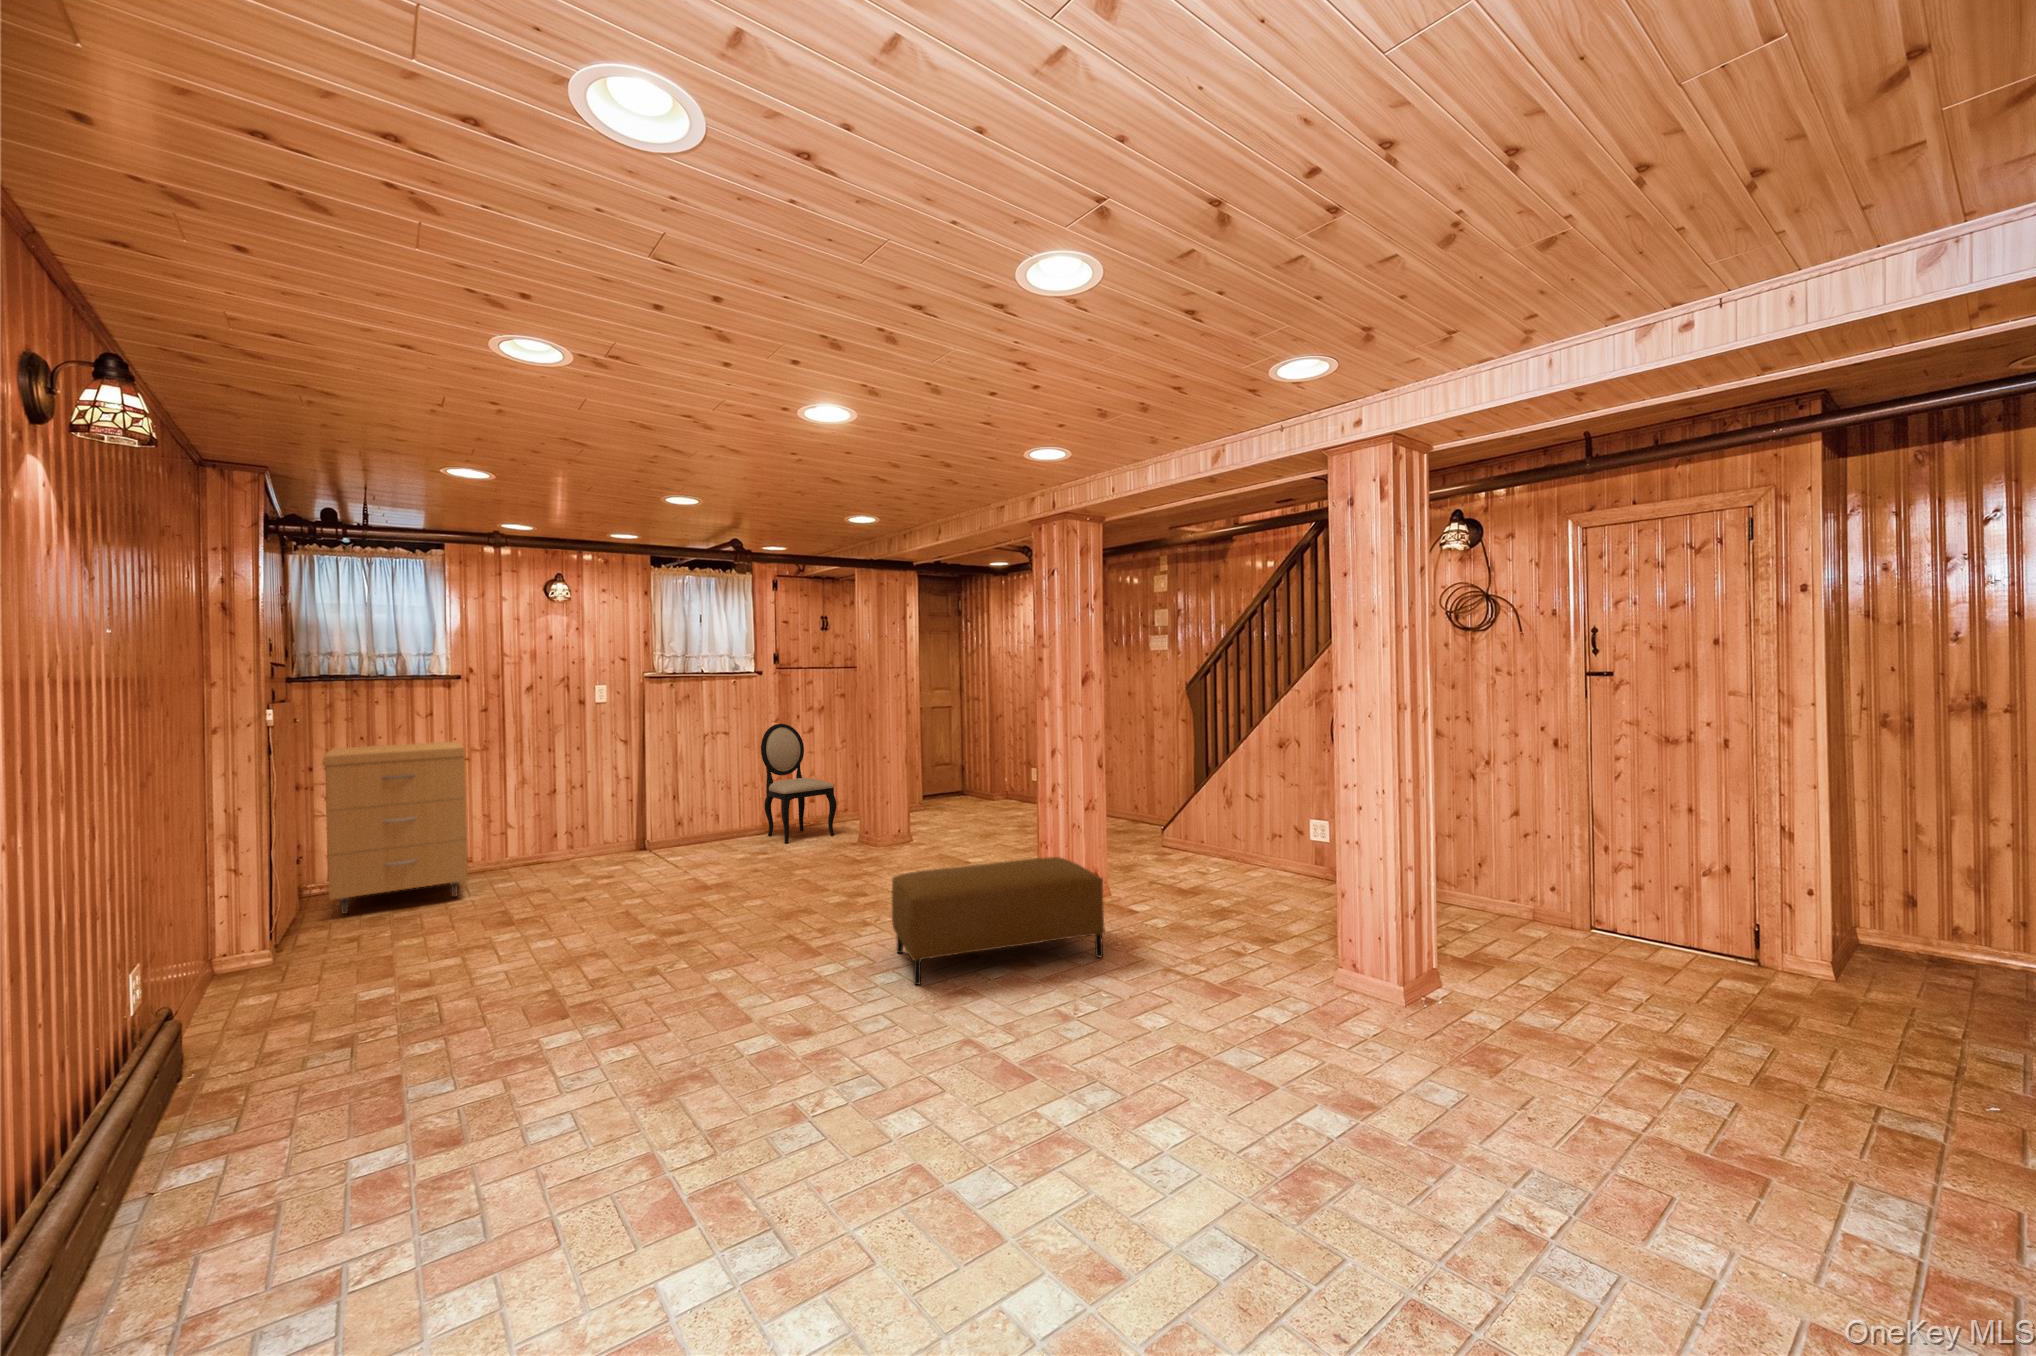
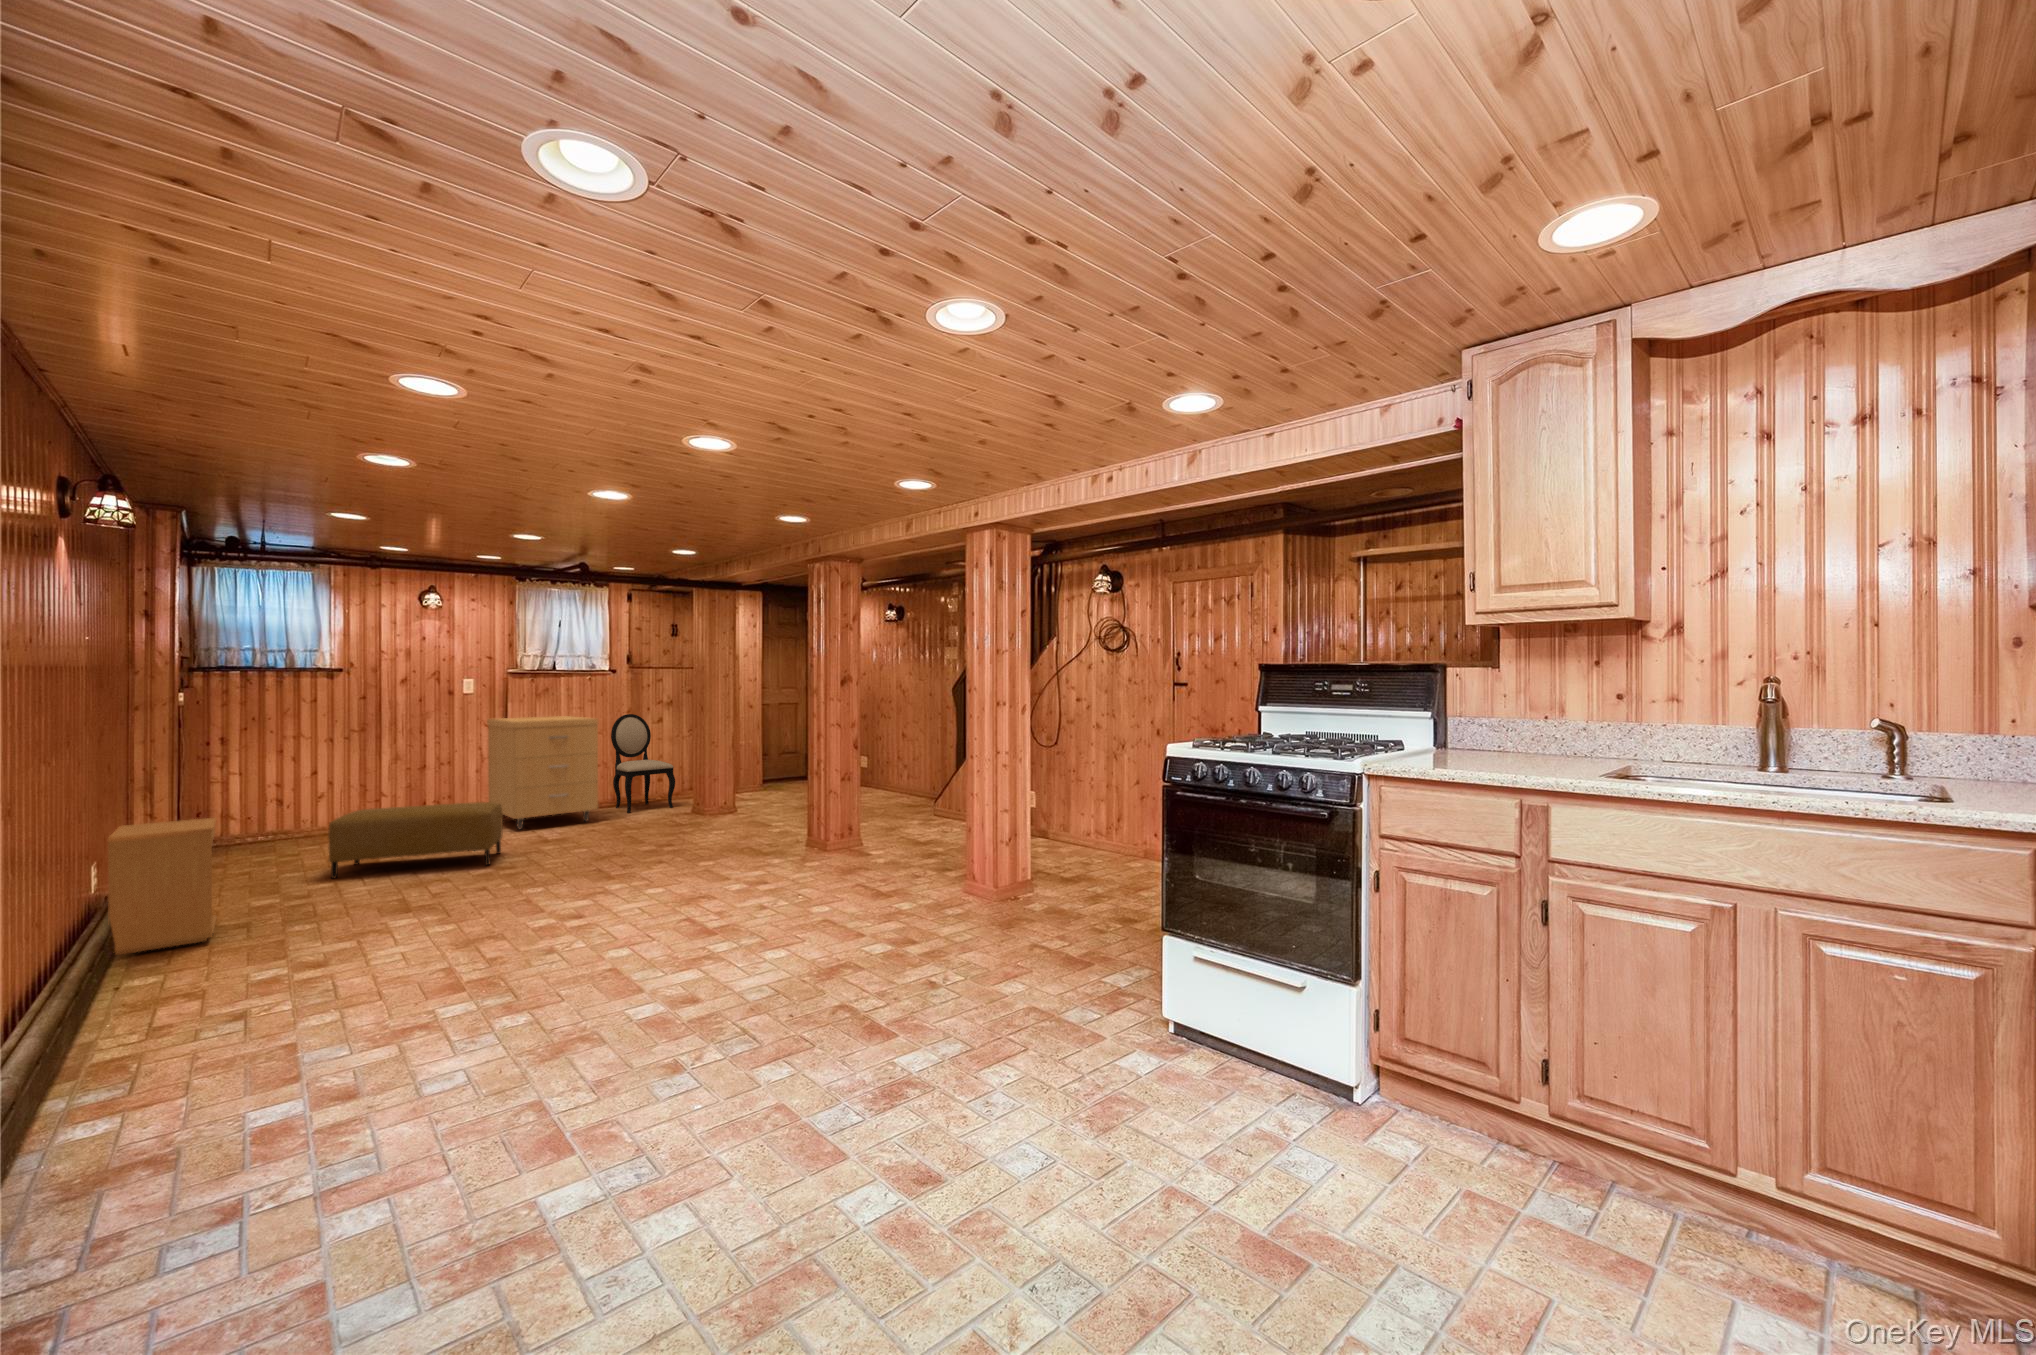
storage cabinet: present [323,741,468,914] -> present [487,716,598,829]
ottoman: present [892,857,1105,985] -> present [328,802,503,878]
side table: none [147,888,310,1109] -> present [108,818,217,955]

